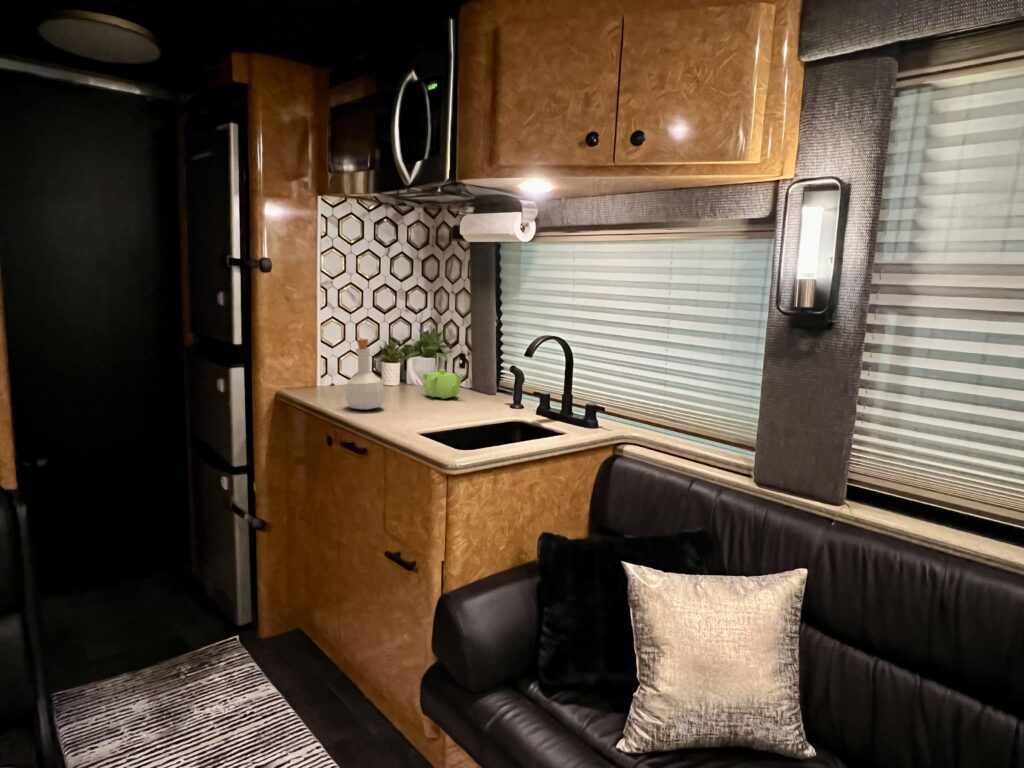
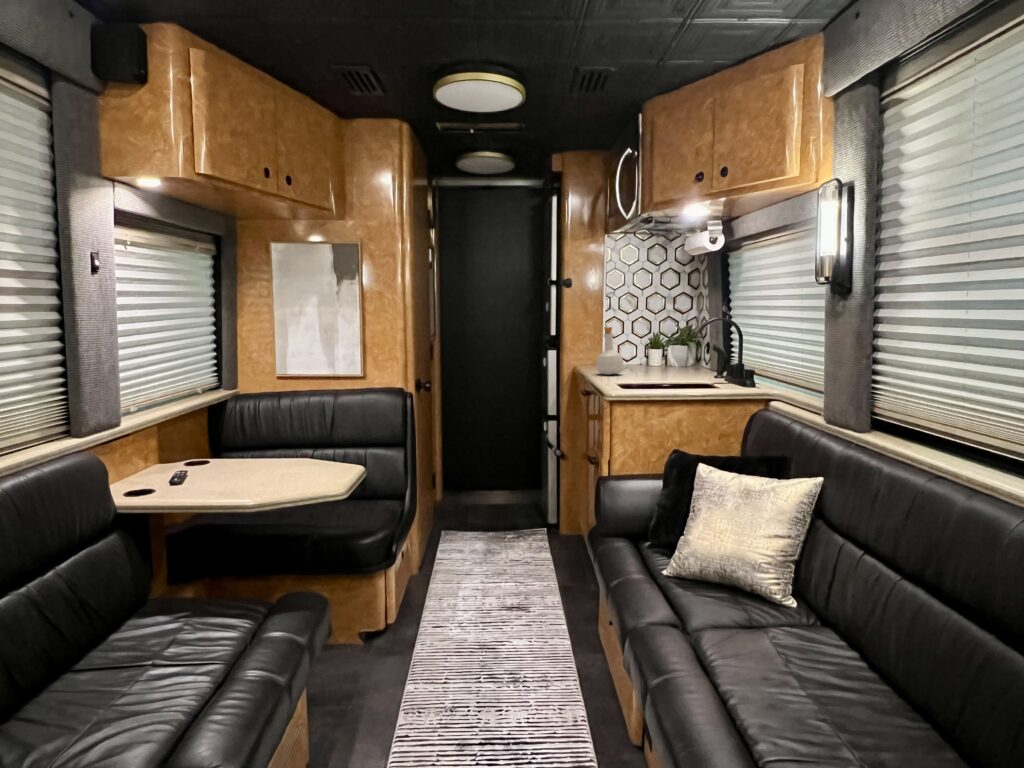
teapot: present [423,369,463,399] -> none [666,352,693,373]

